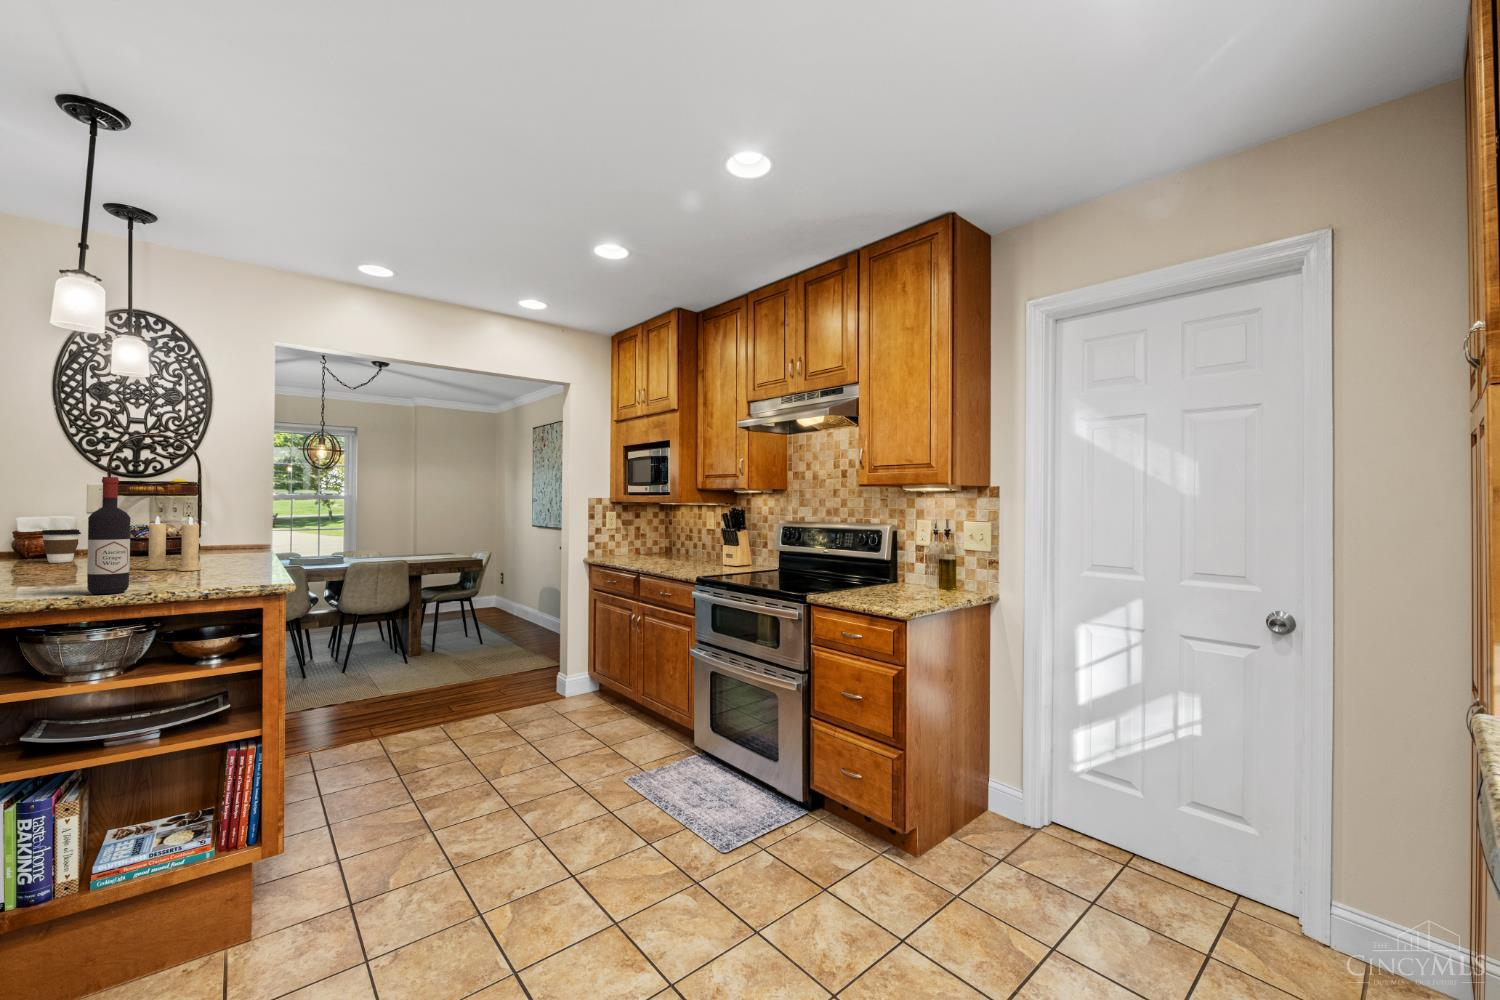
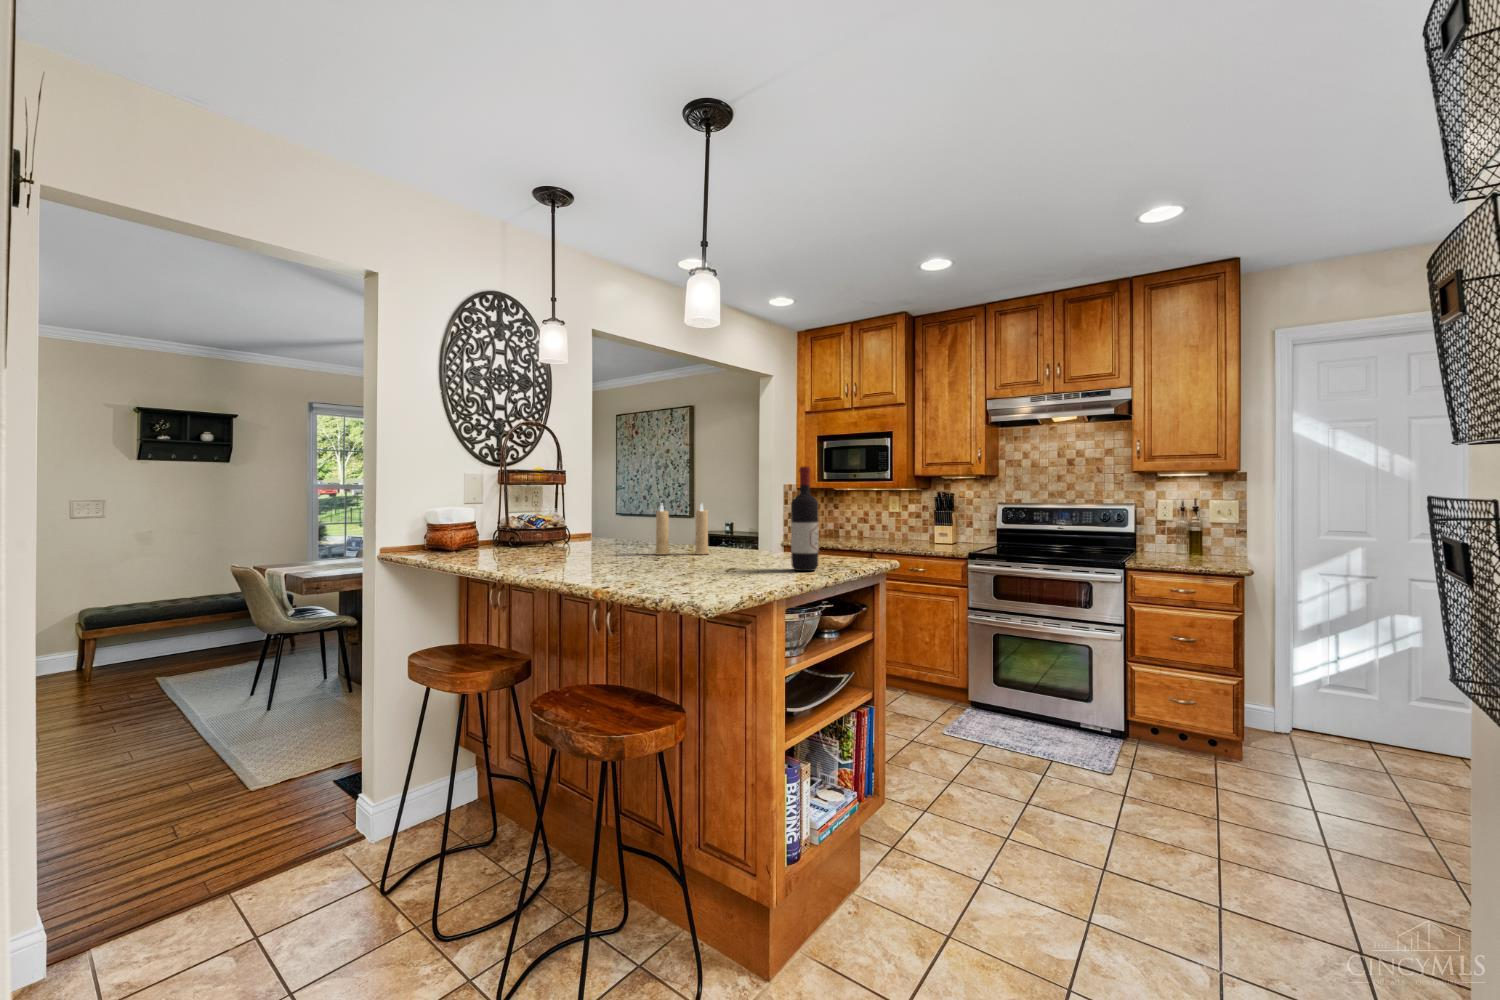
coffee cup: present [40,530,81,563] -> none [483,519,514,553]

